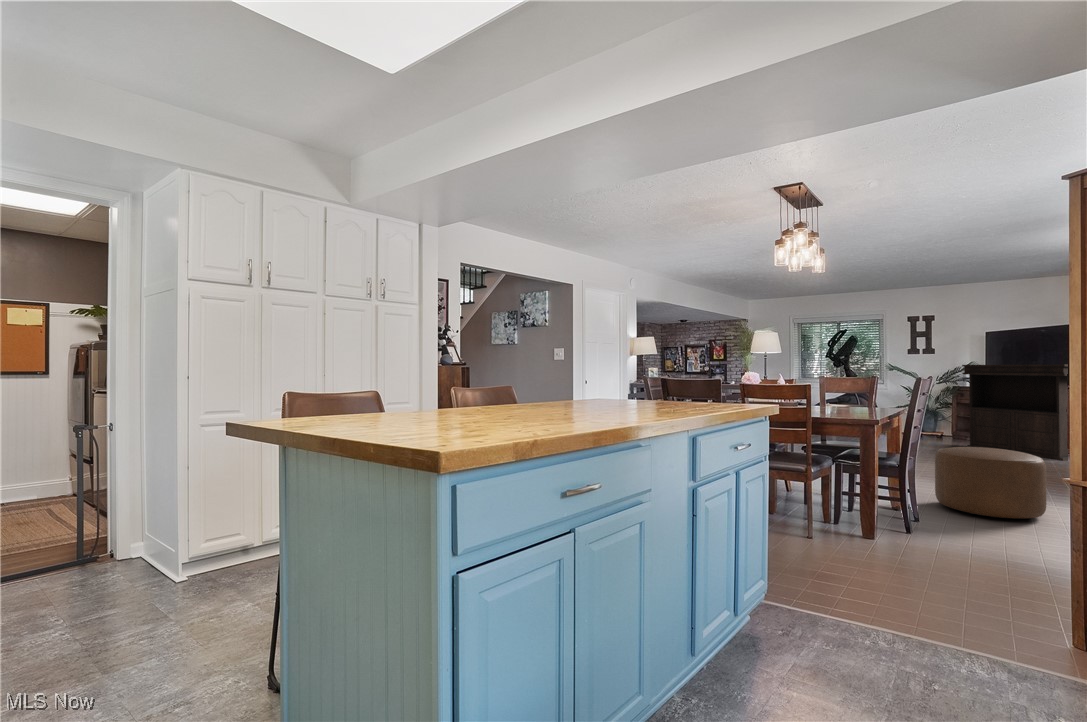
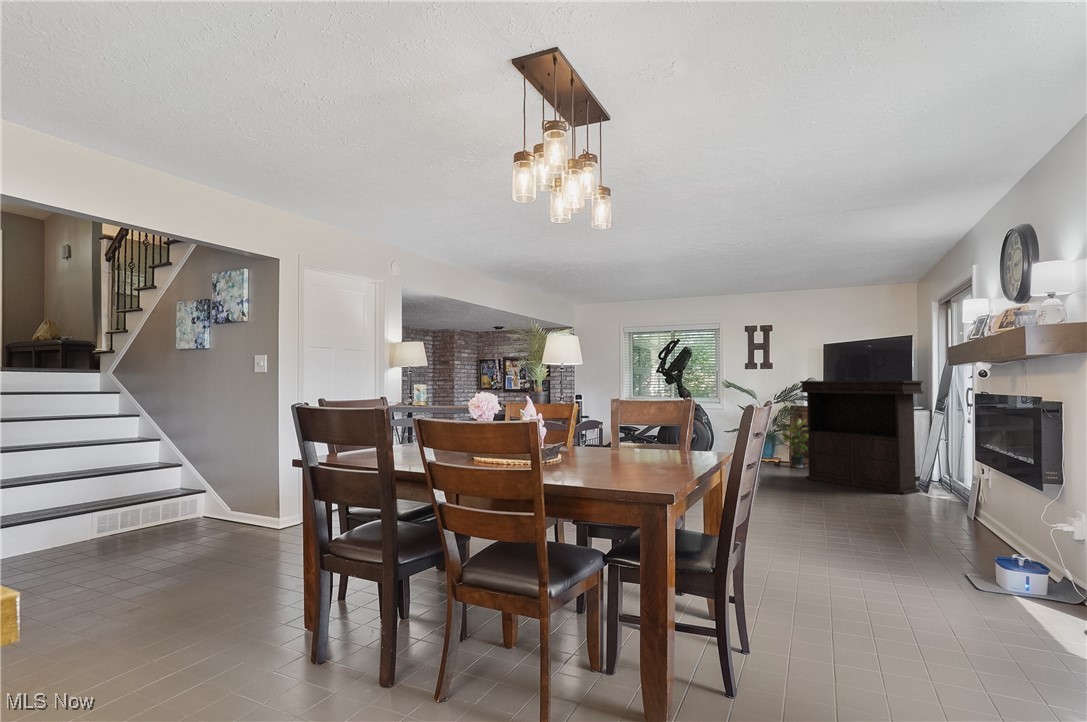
potted plant: none [943,397,973,440] -> present [782,419,808,468]
ottoman: present [935,447,1047,519] -> none [768,502,912,619]

